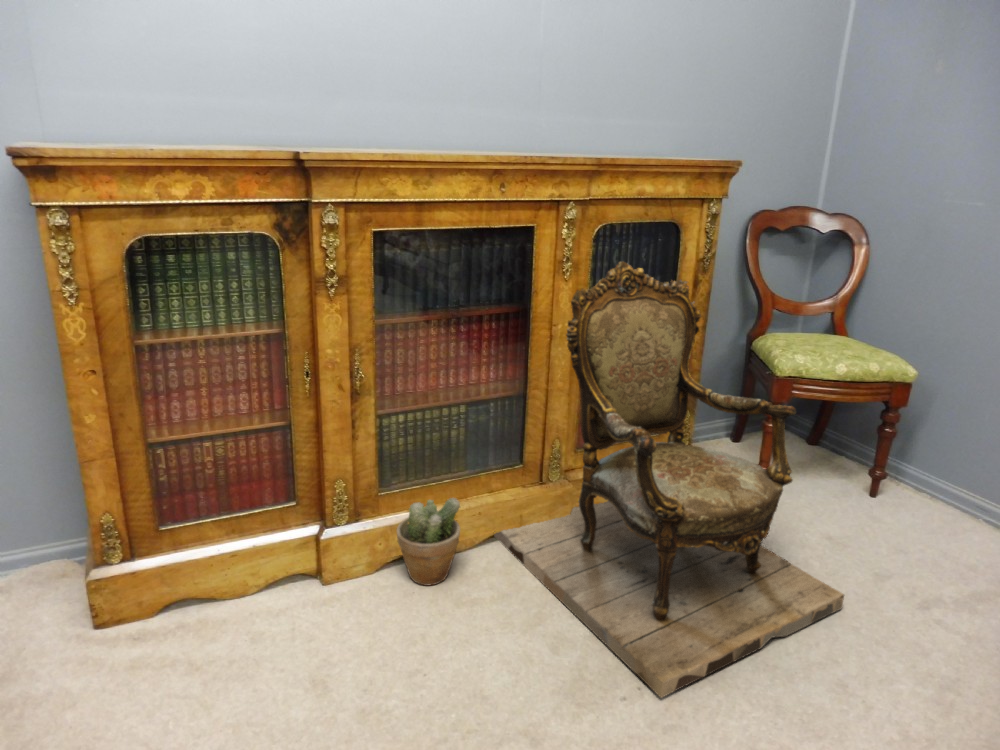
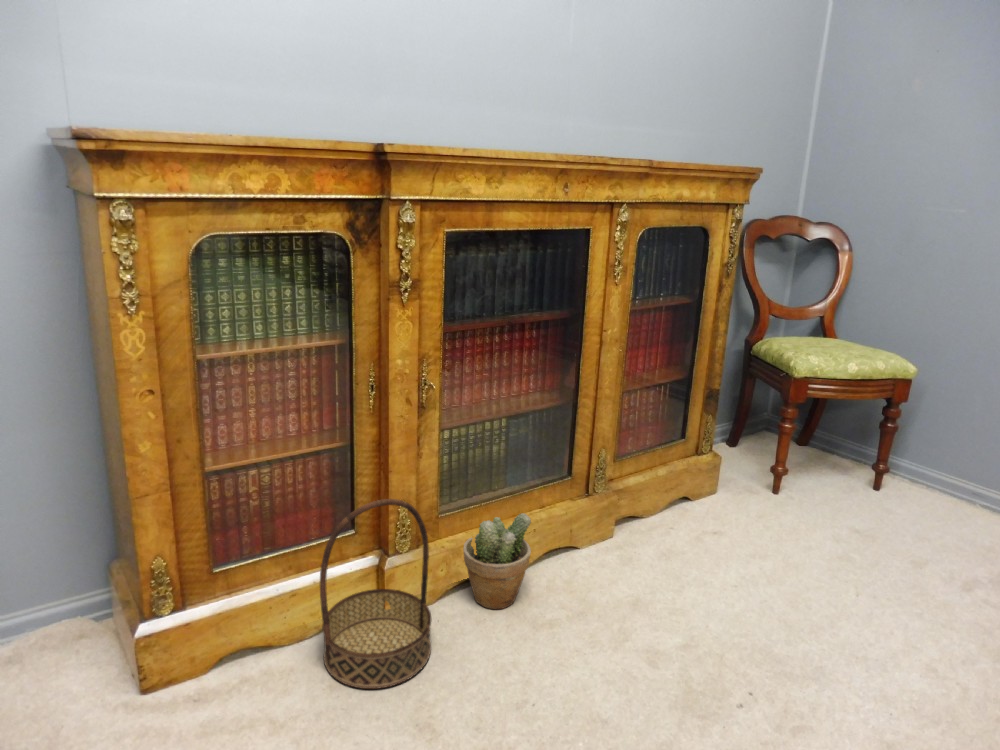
armchair: present [494,262,844,698] -> none [545,265,902,700]
basket: none [241,477,353,646] -> present [320,499,431,689]

